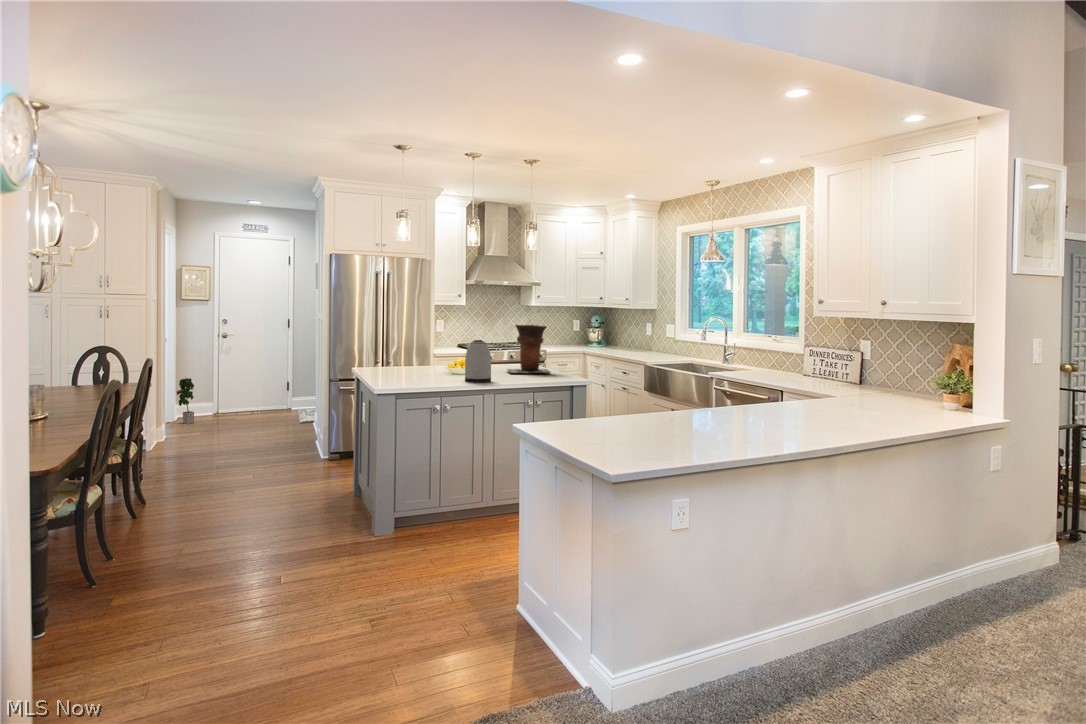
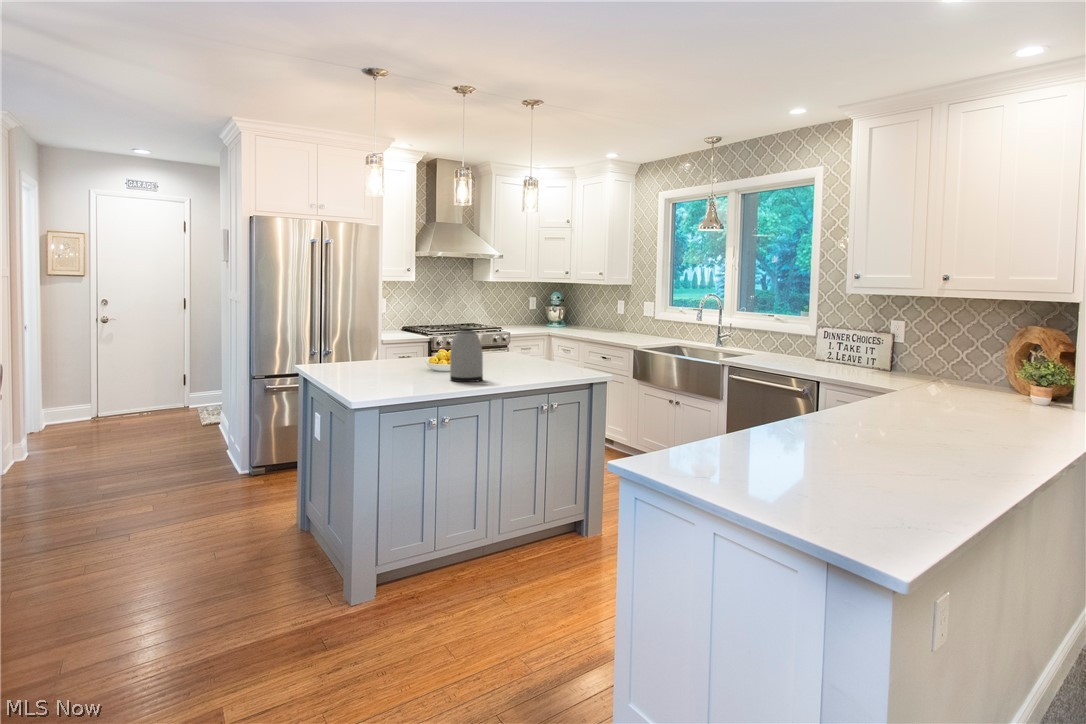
vase: present [508,325,550,373] -> none [482,307,542,366]
potted plant: present [177,378,194,424] -> none [38,374,63,433]

